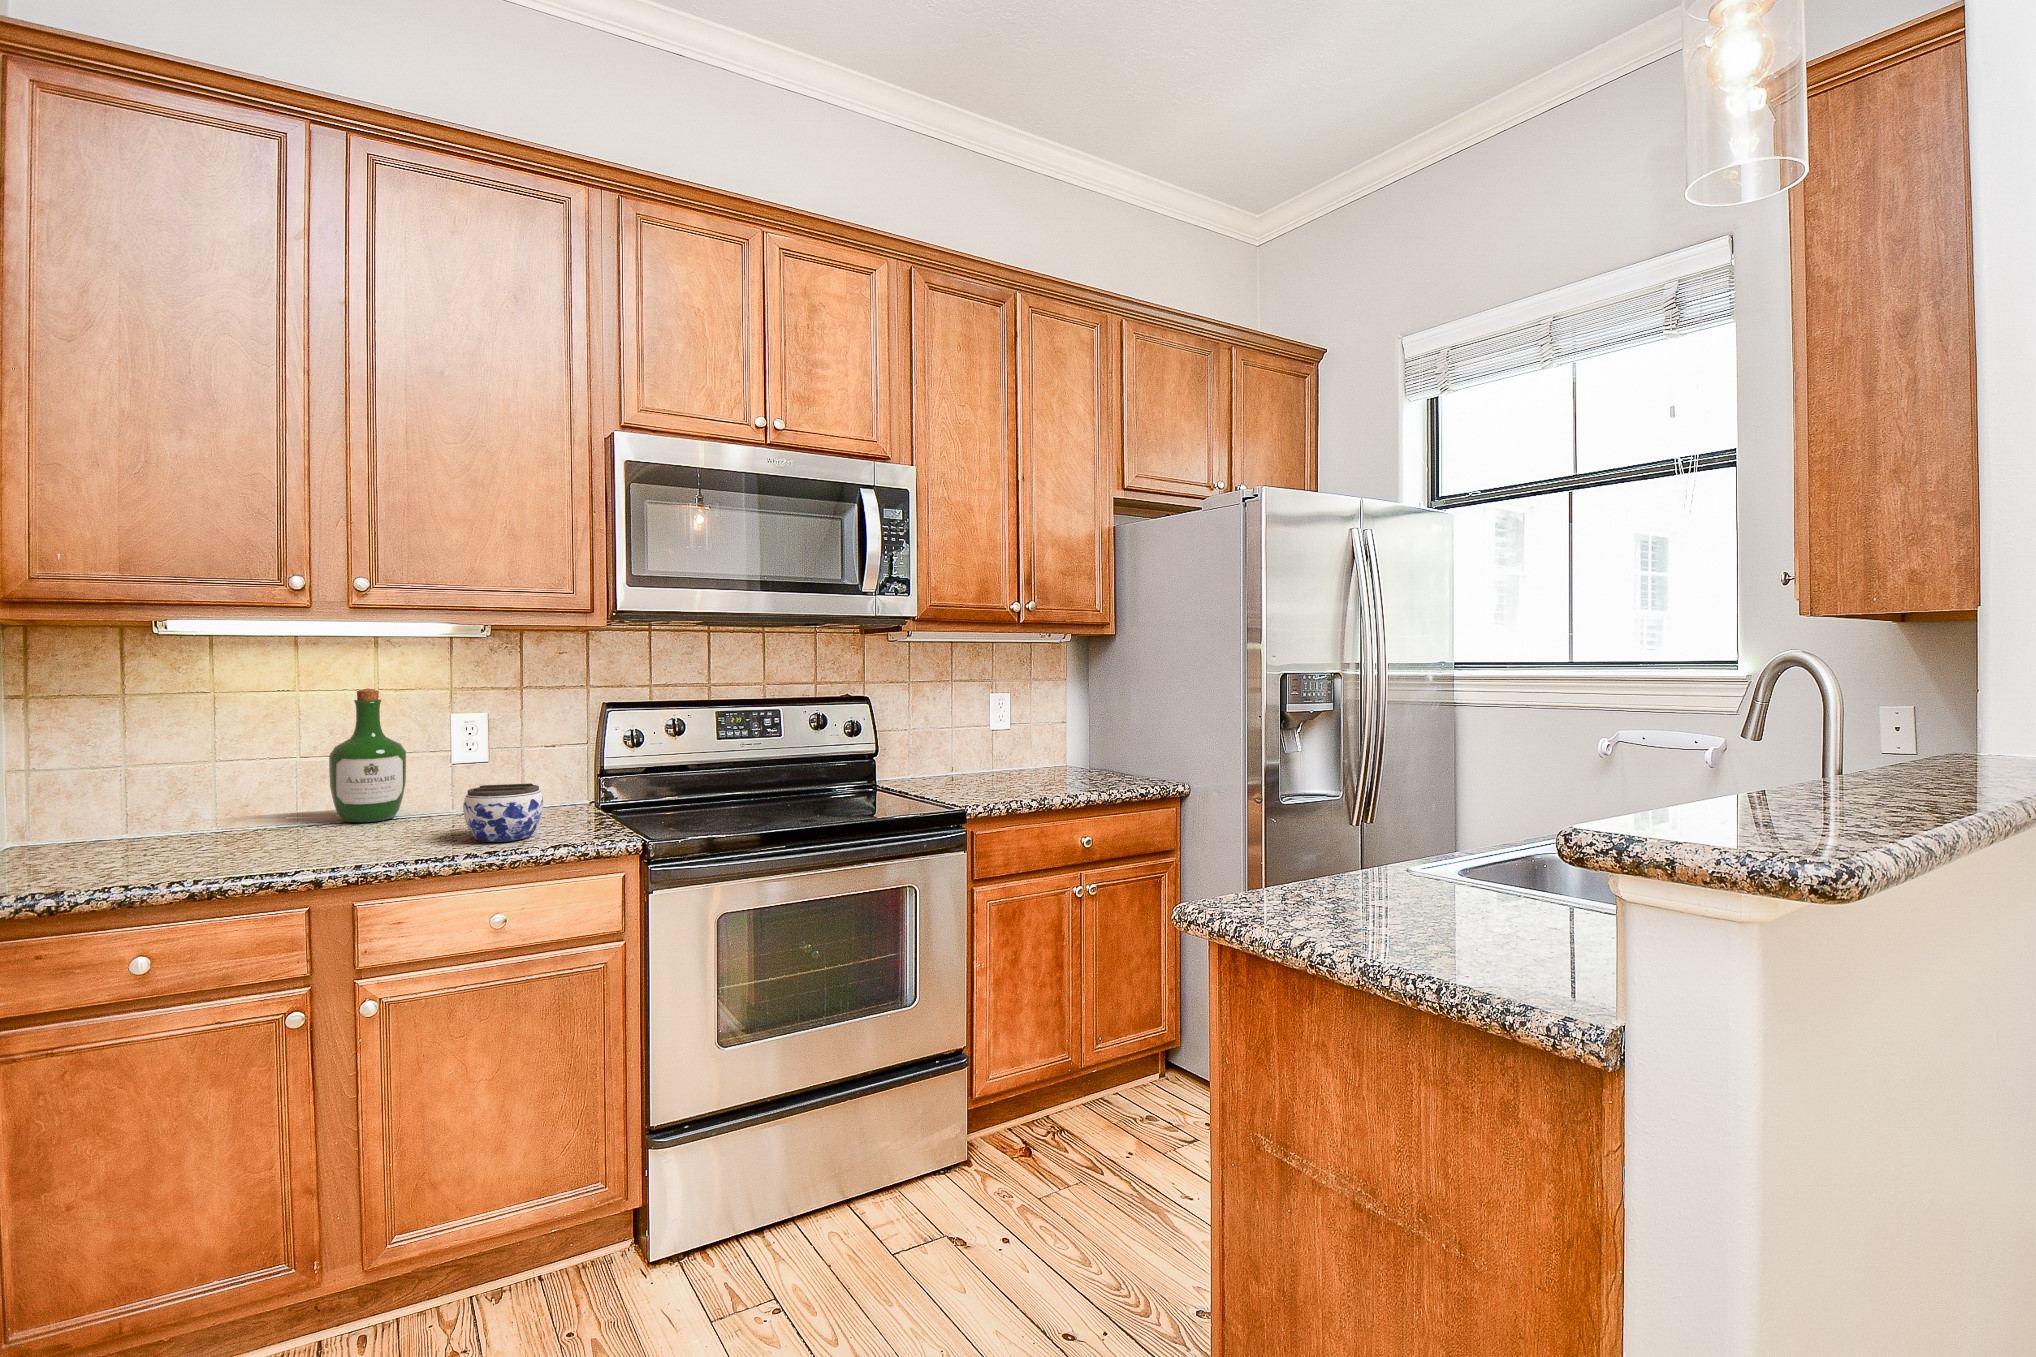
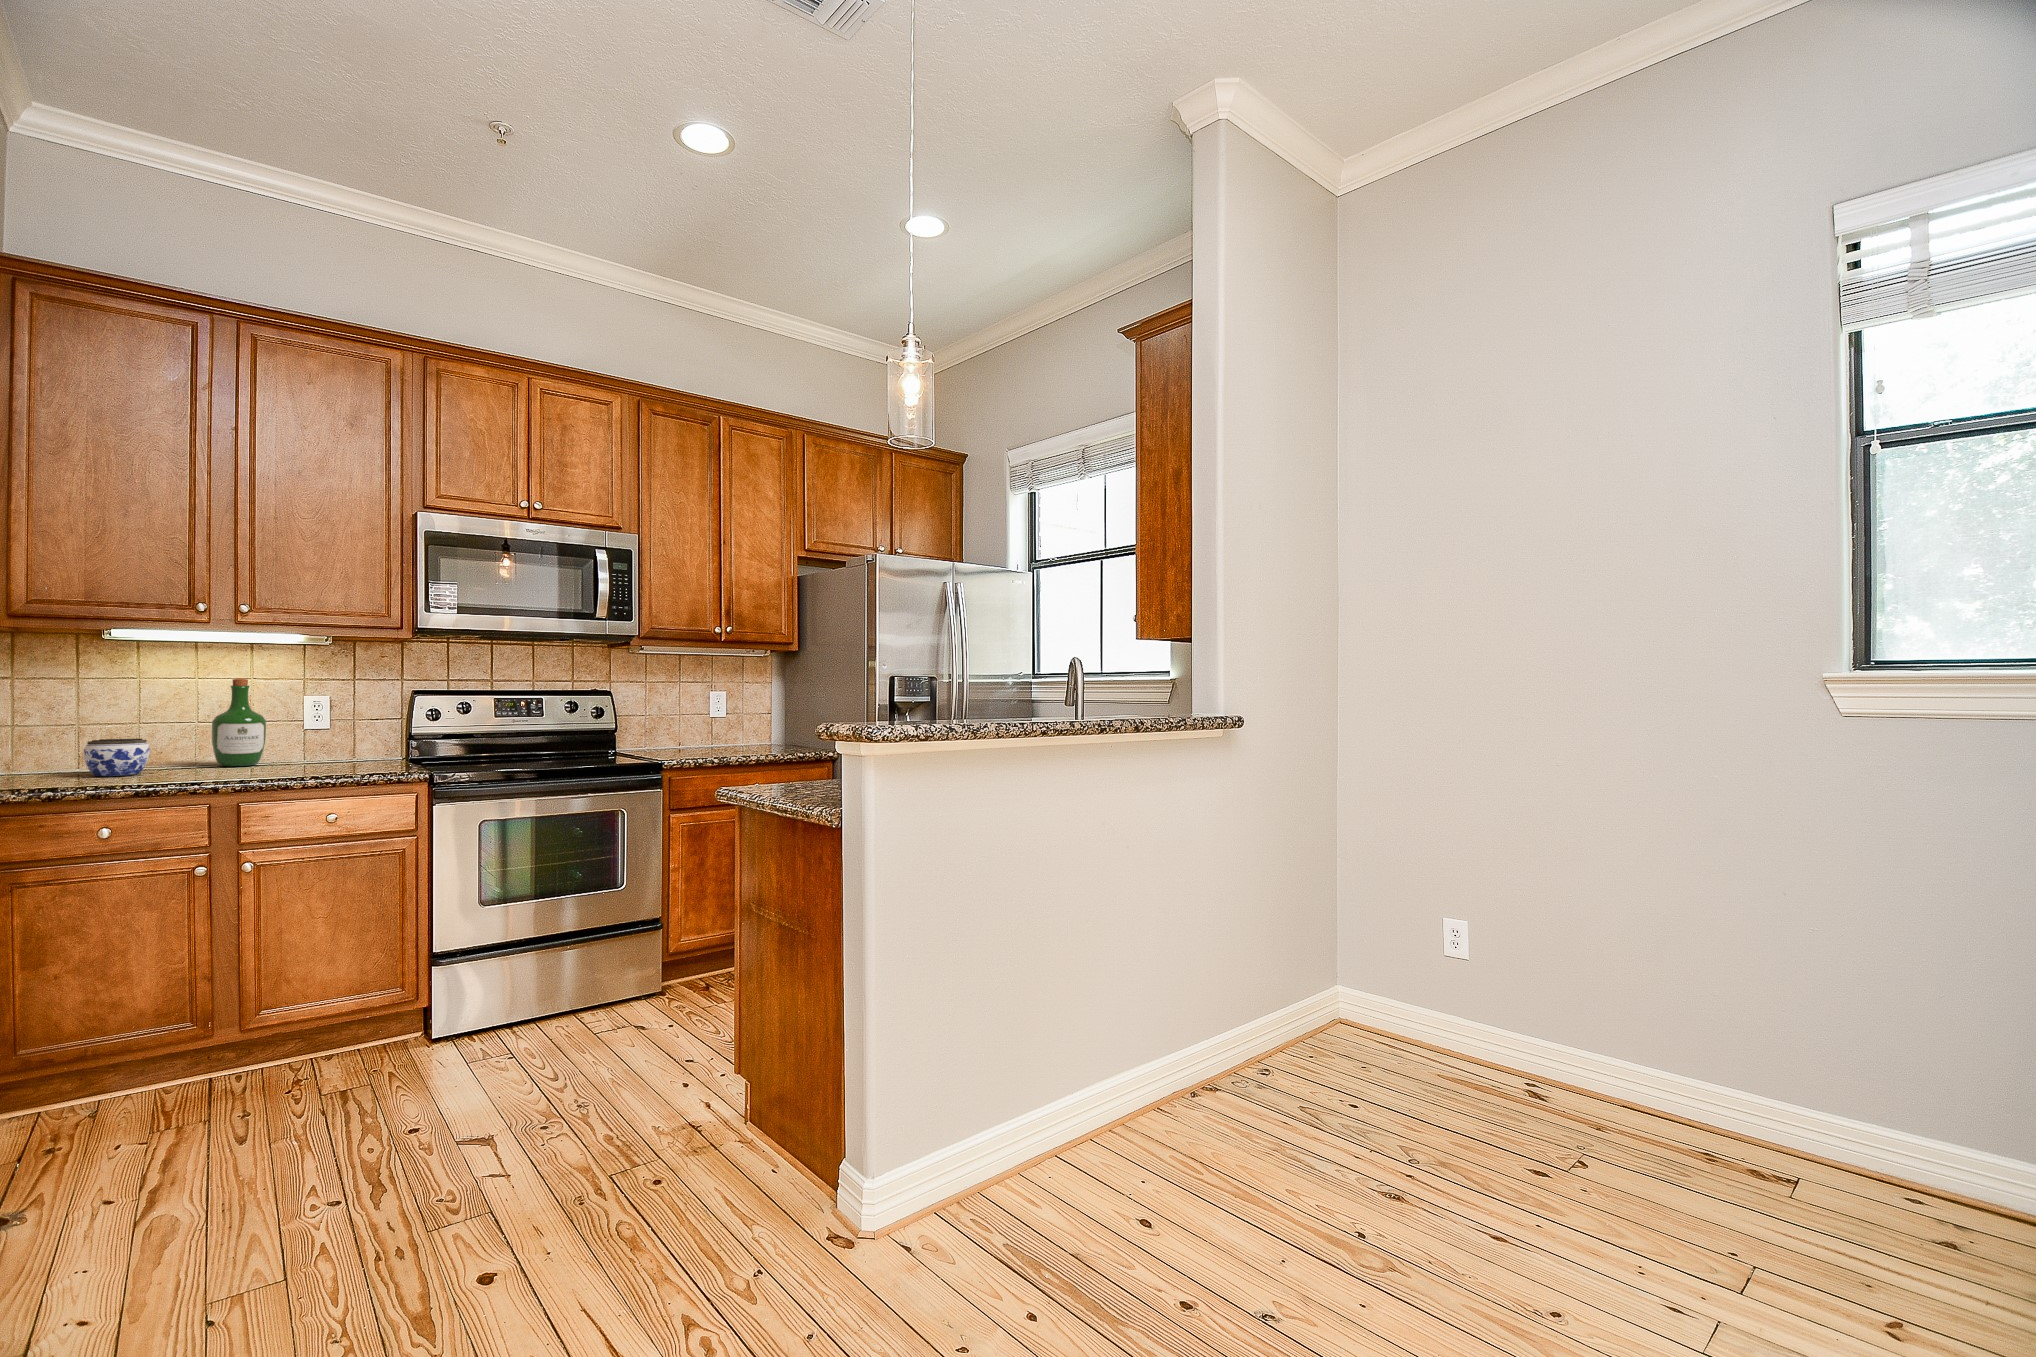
jar: present [463,783,543,842] -> present [84,739,150,776]

